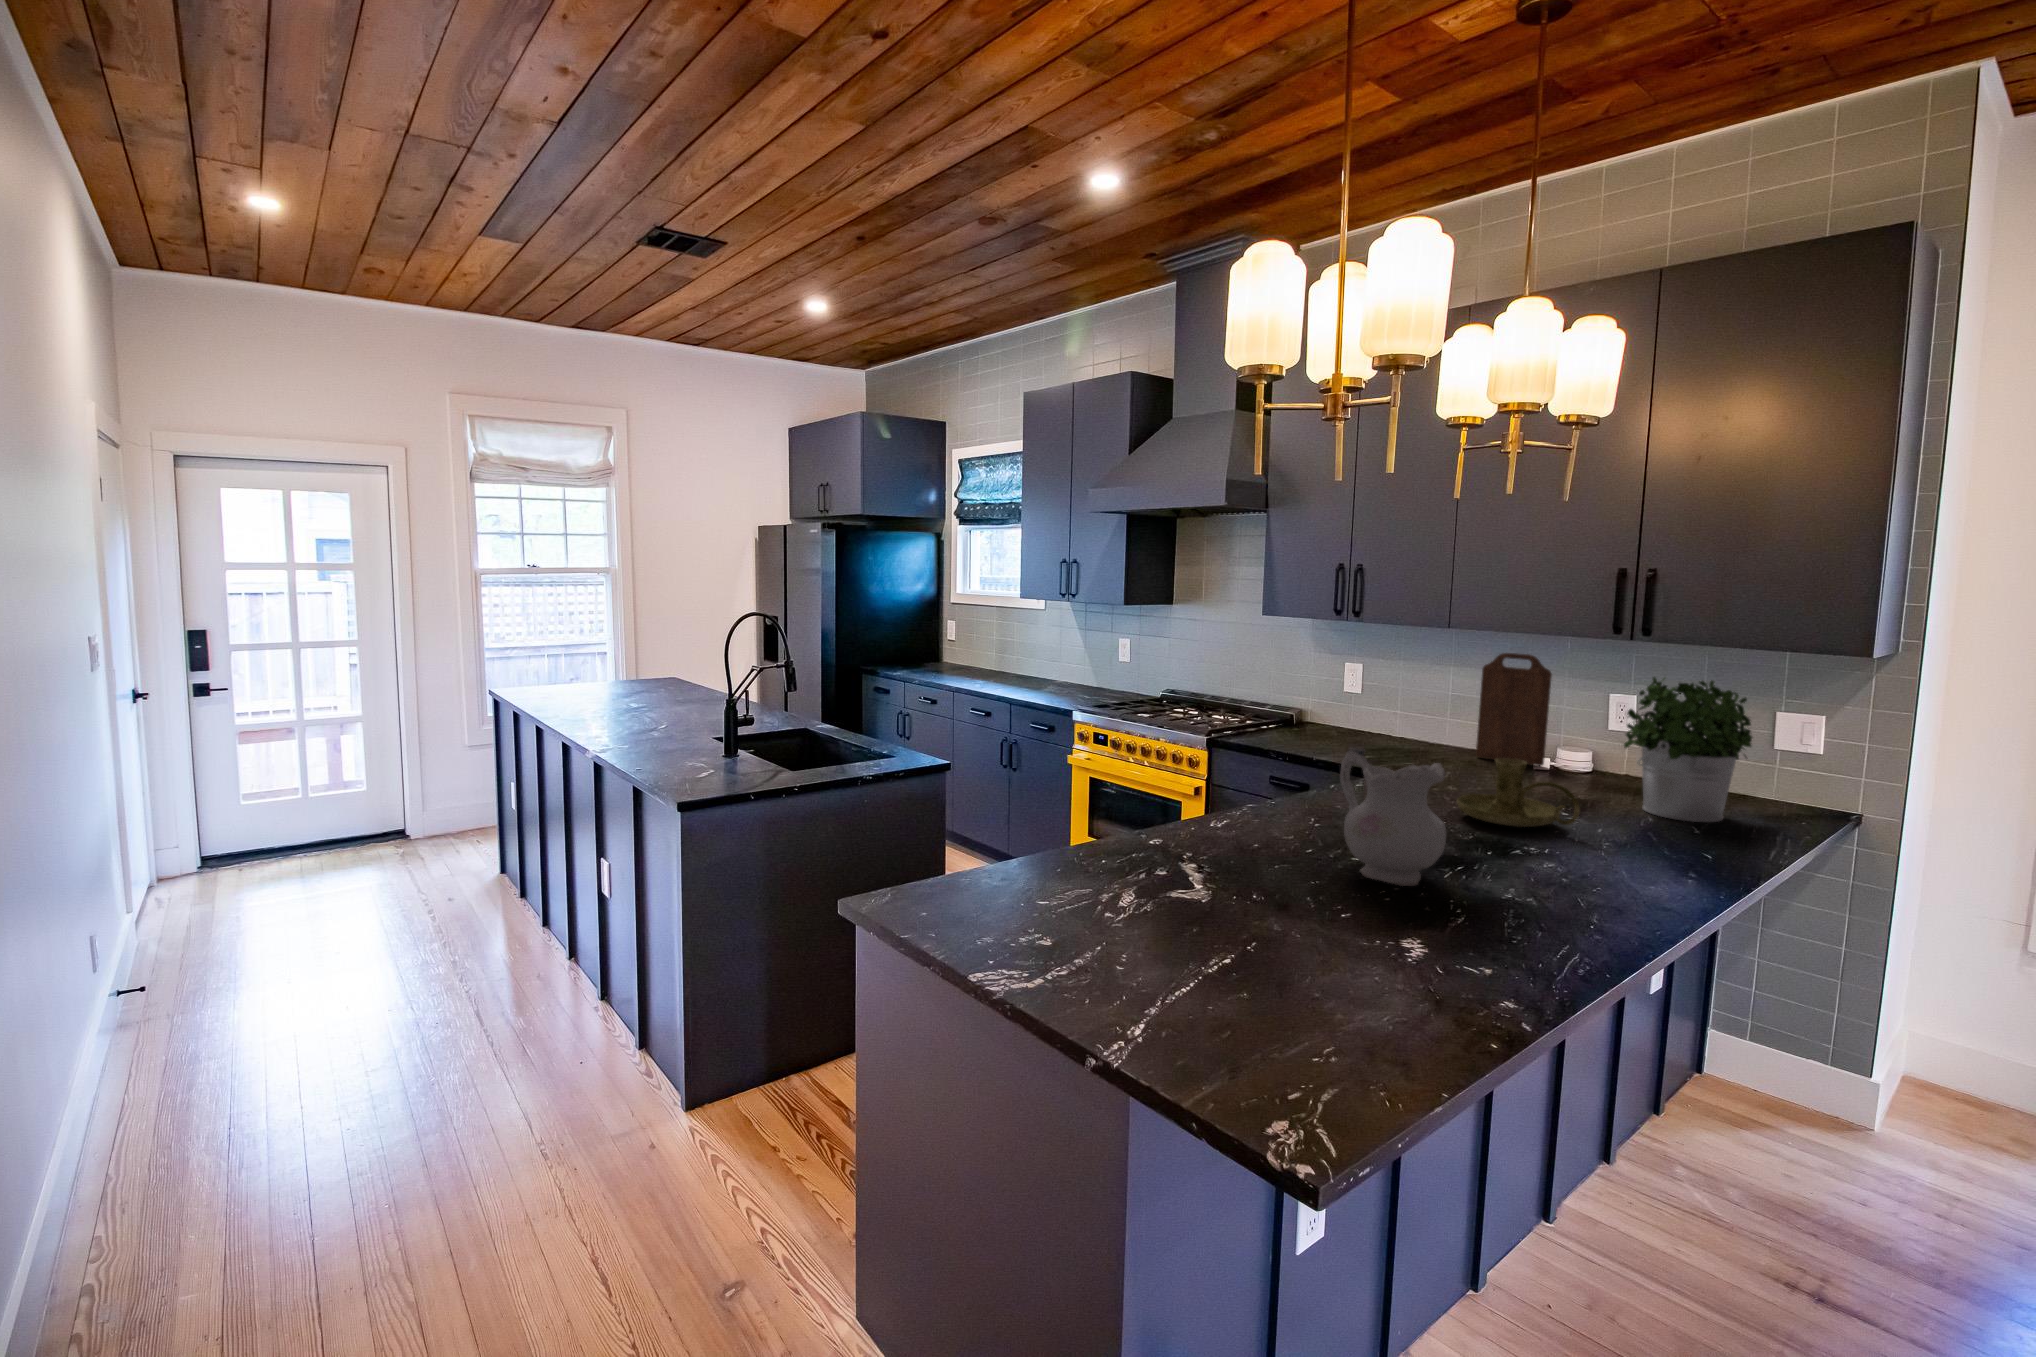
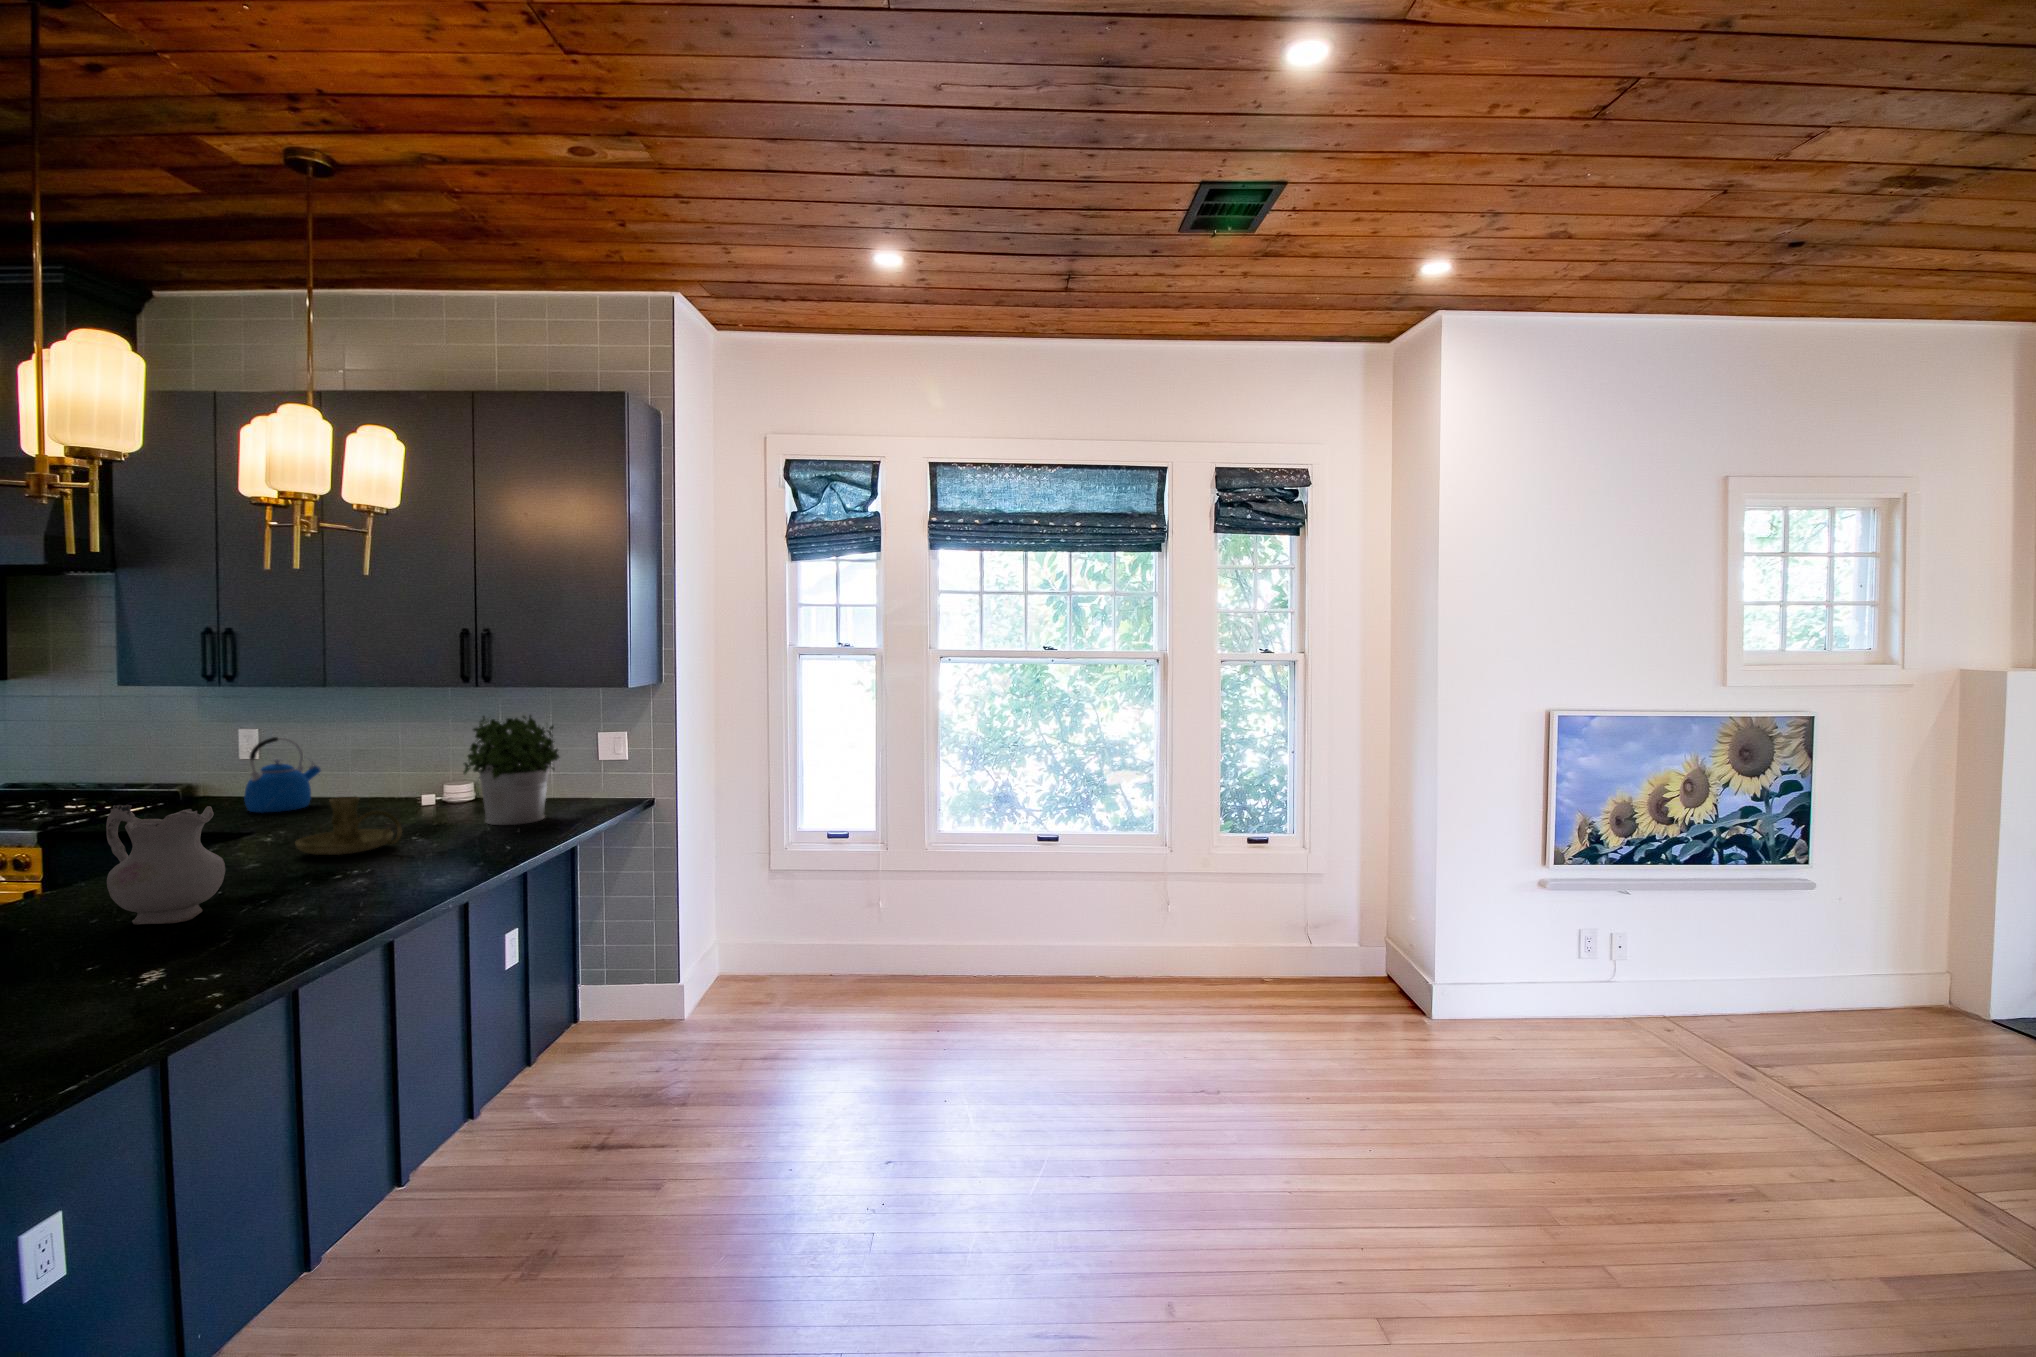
cutting board: present [1476,653,1552,766] -> none [369,706,433,803]
kettle: none [1360,675,1426,753] -> present [244,737,321,813]

